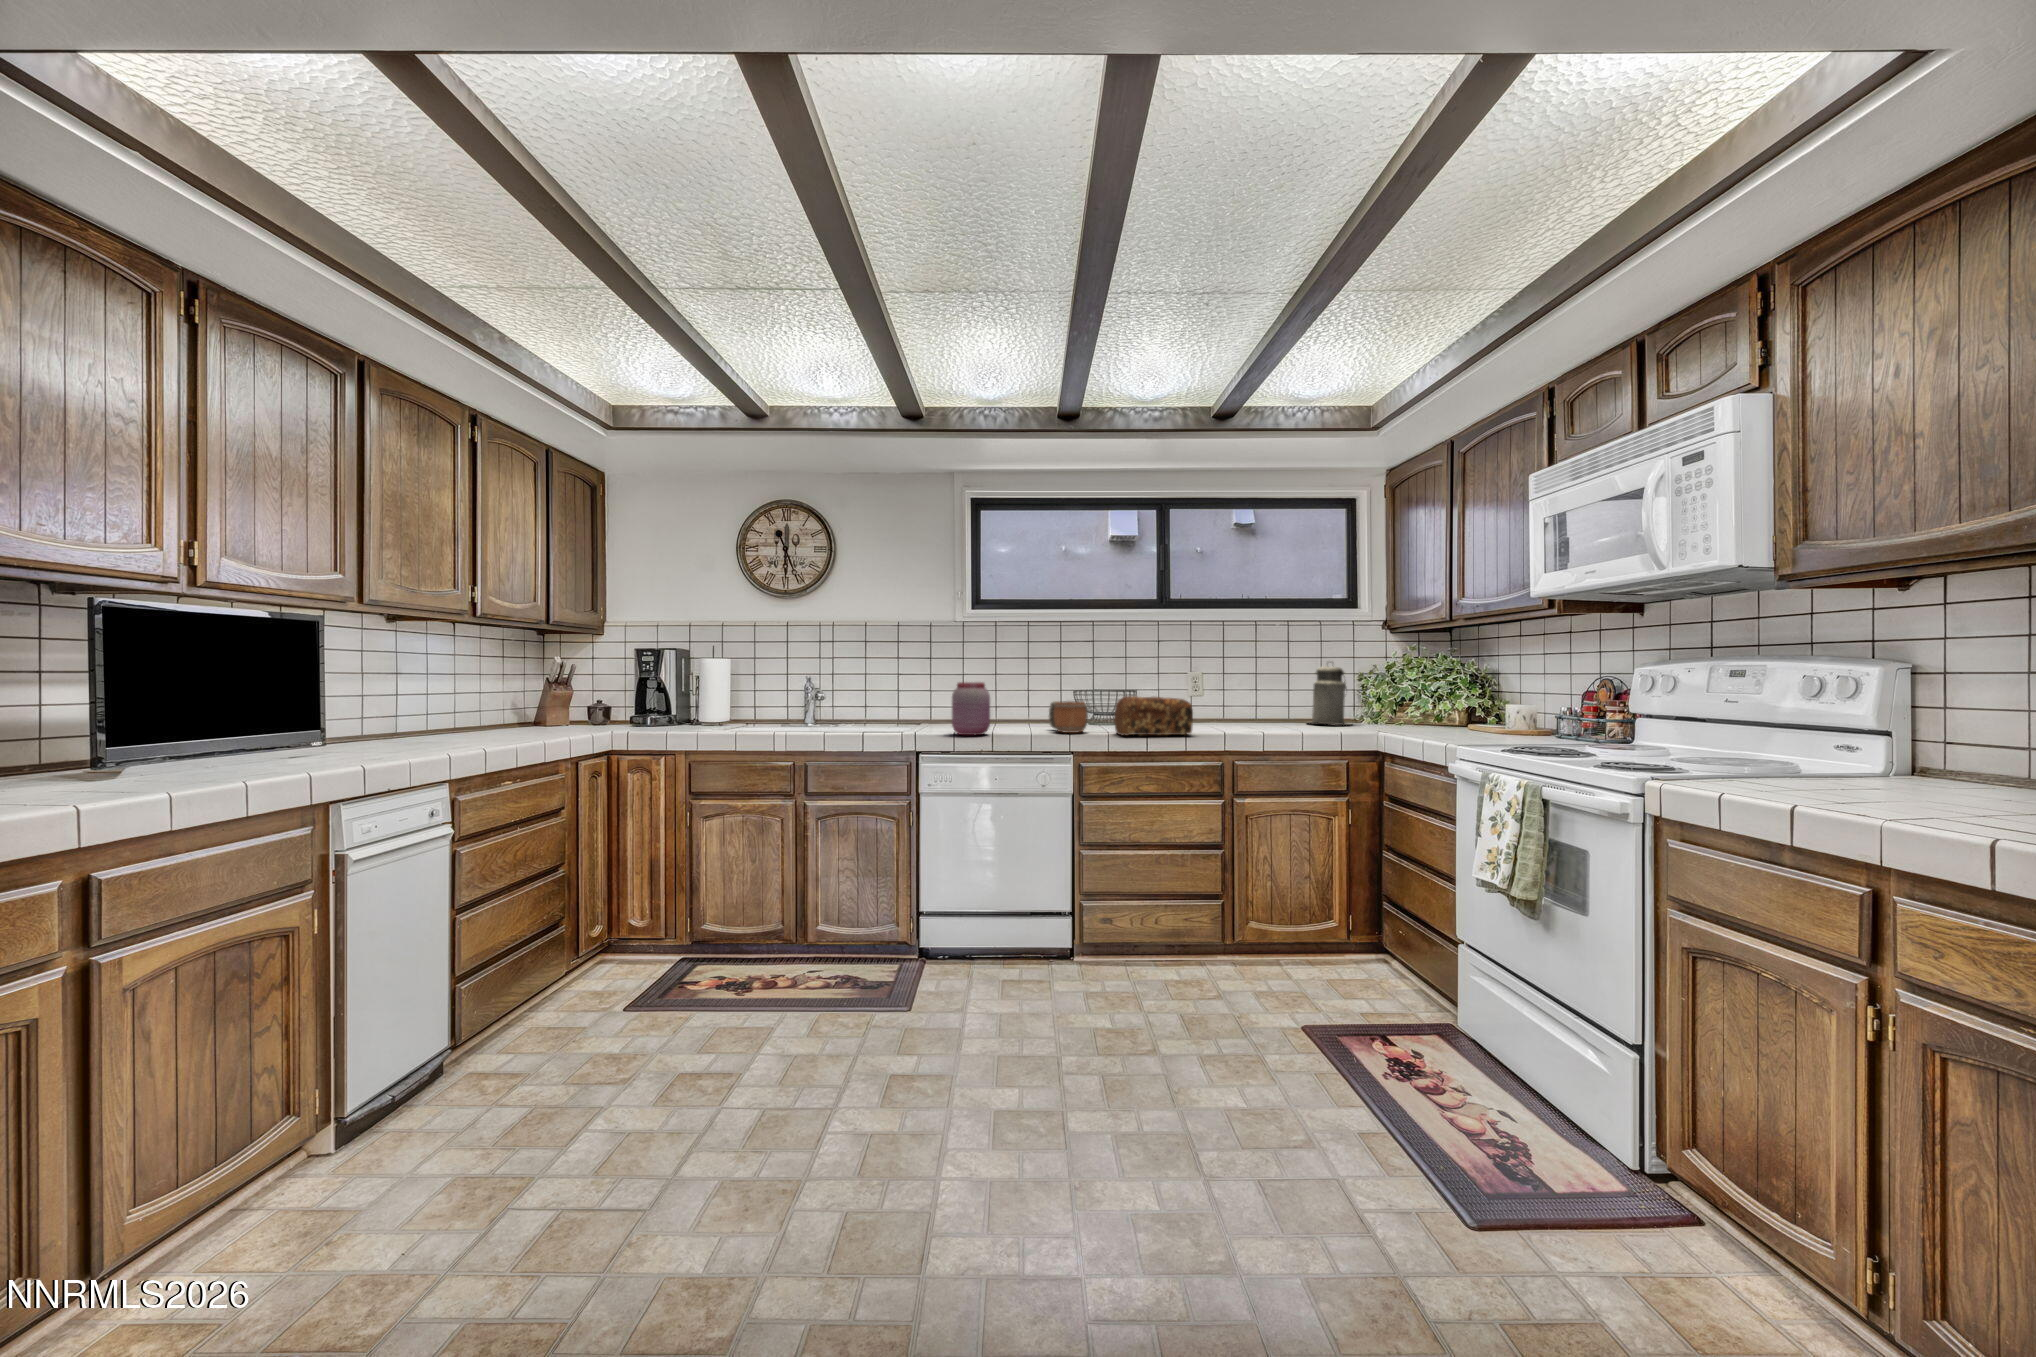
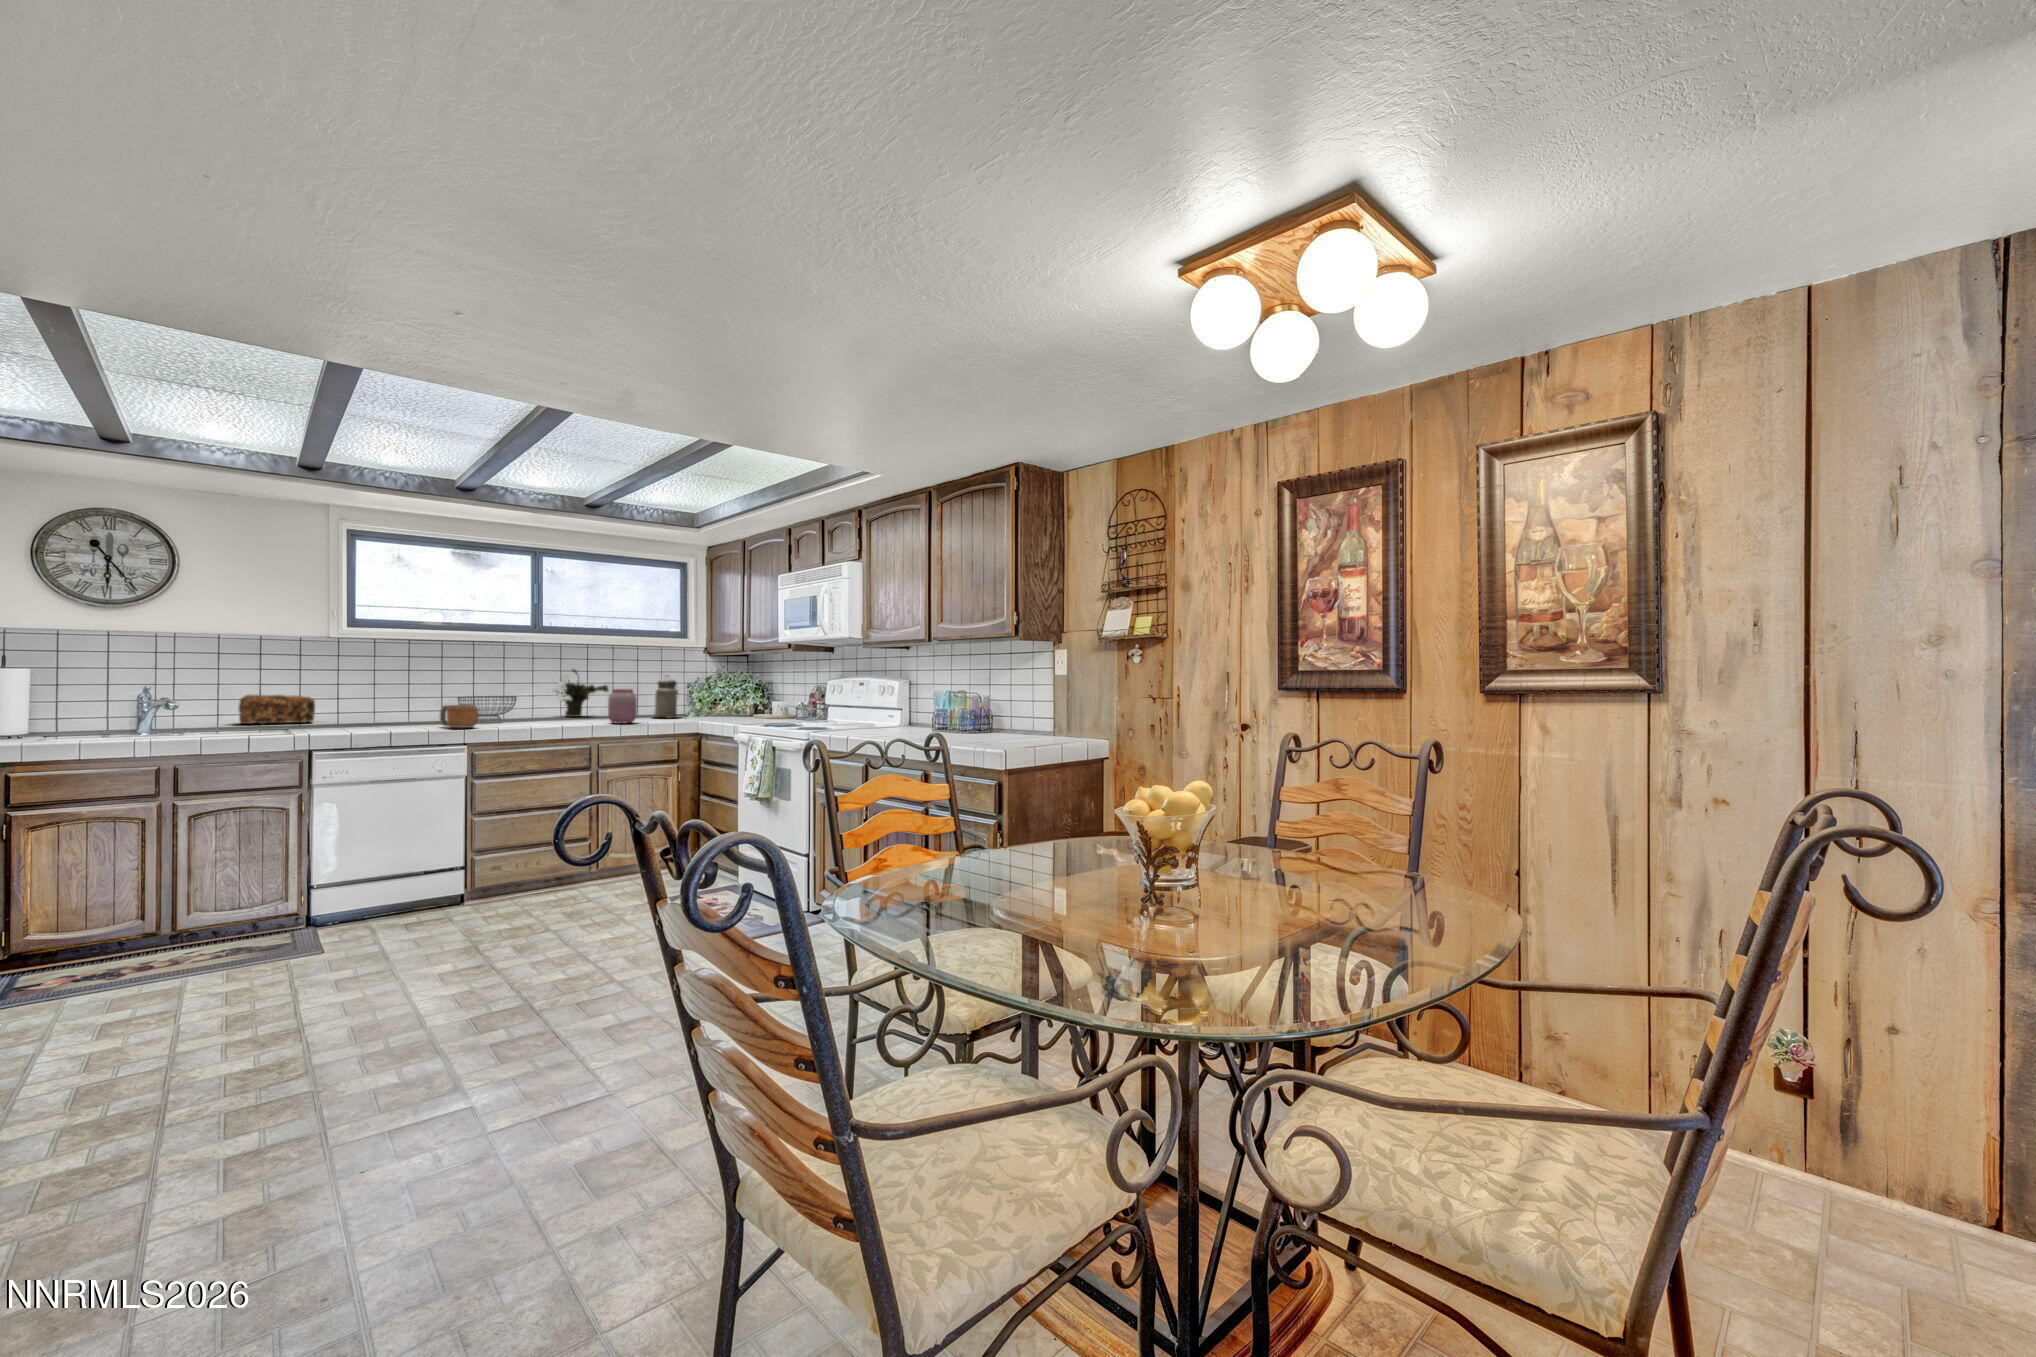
potted plant: none [1180,653,1251,719] -> present [556,669,608,717]
jar: present [952,682,990,735] -> present [608,689,637,724]
bread loaf: present [1114,696,1193,735] -> present [239,695,315,724]

